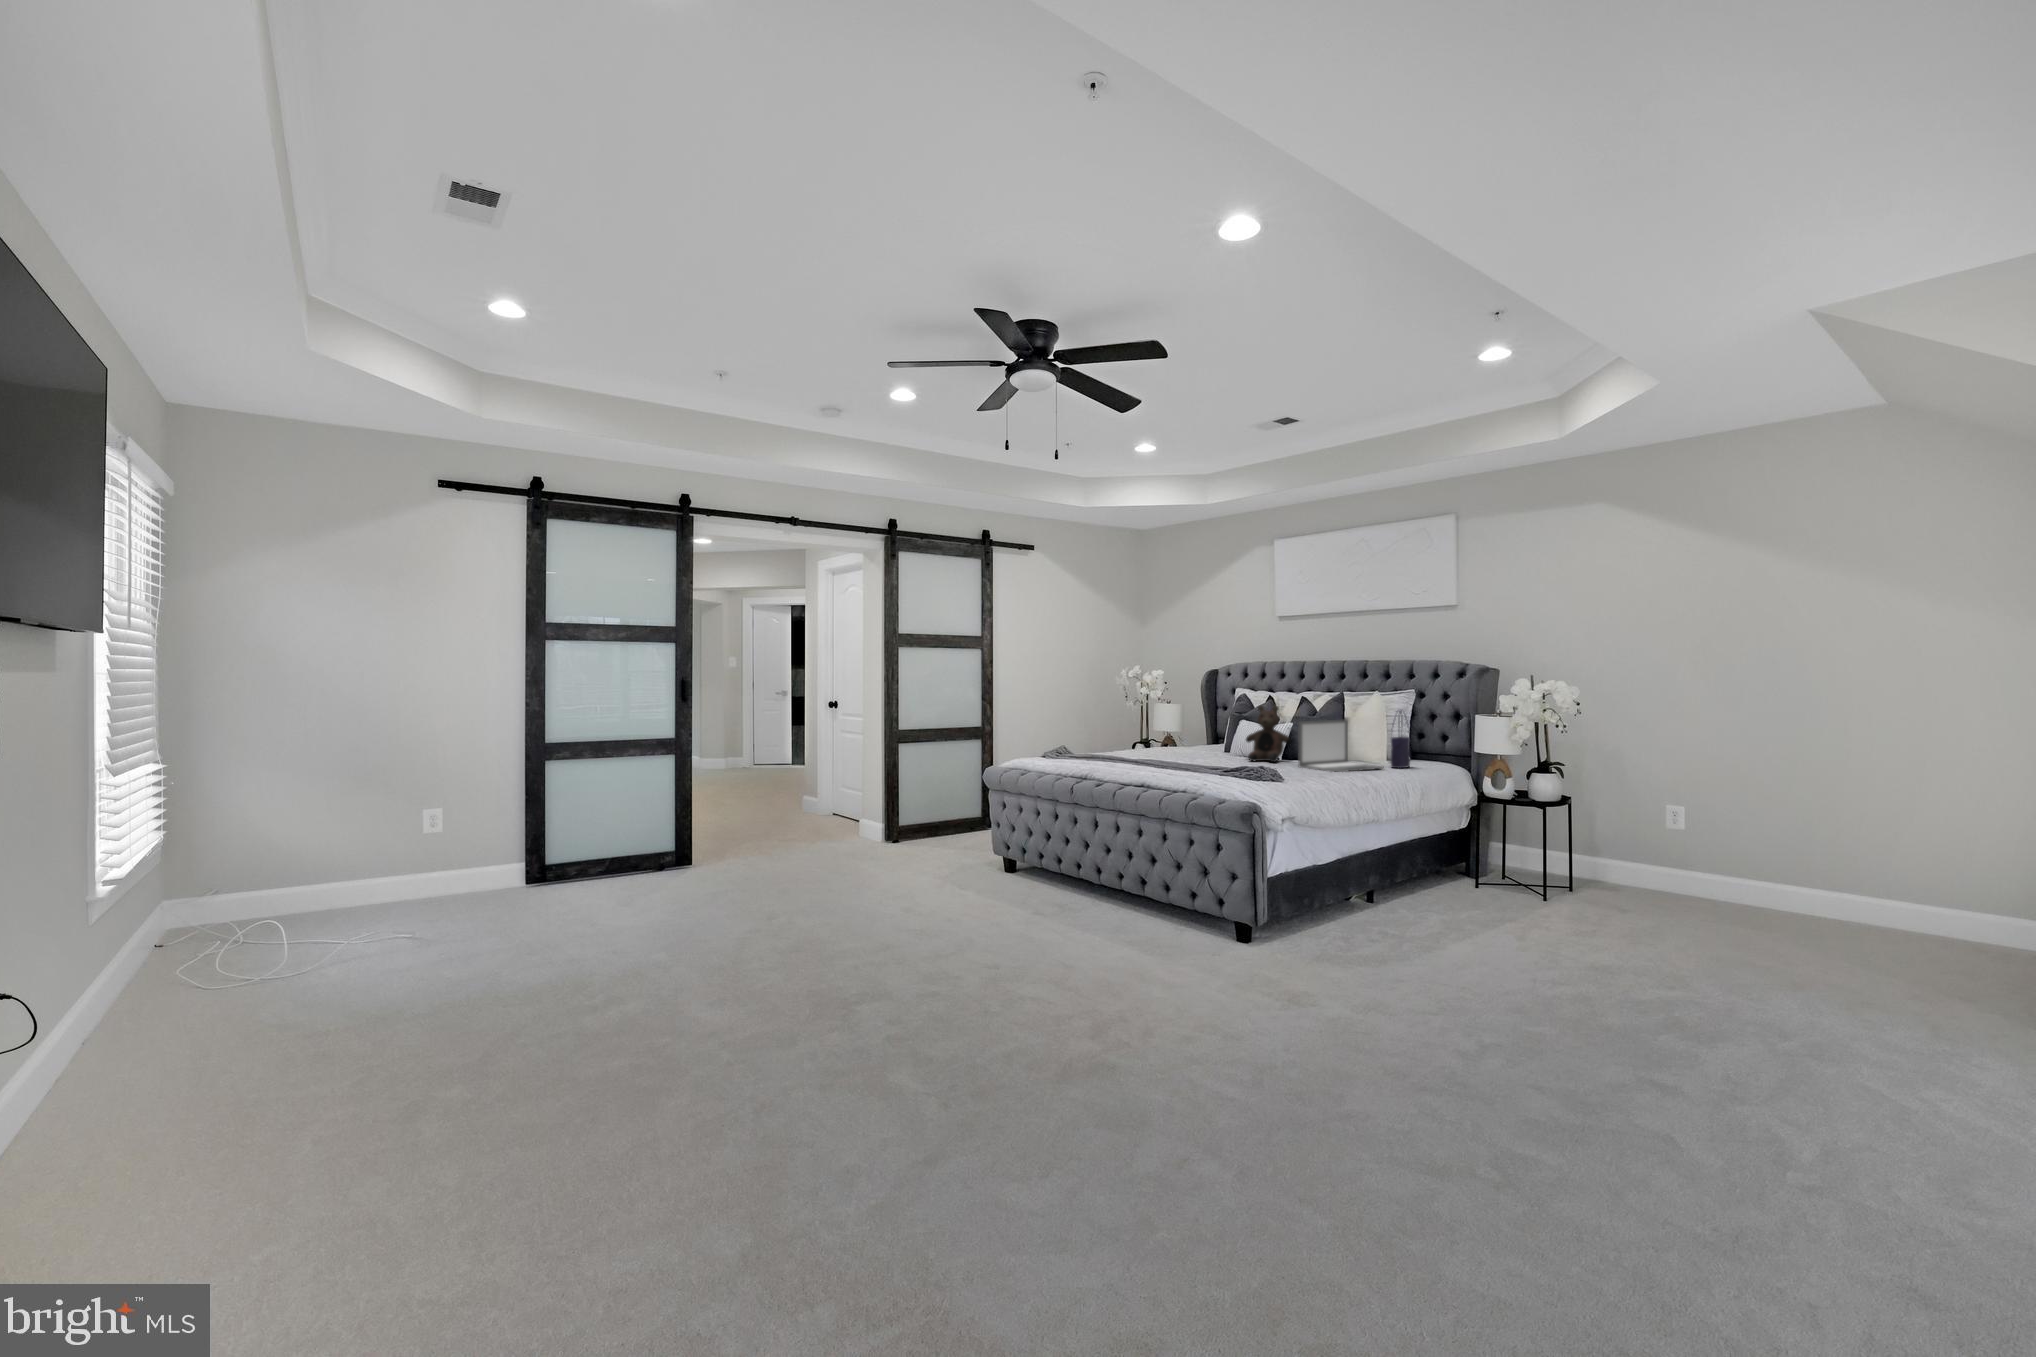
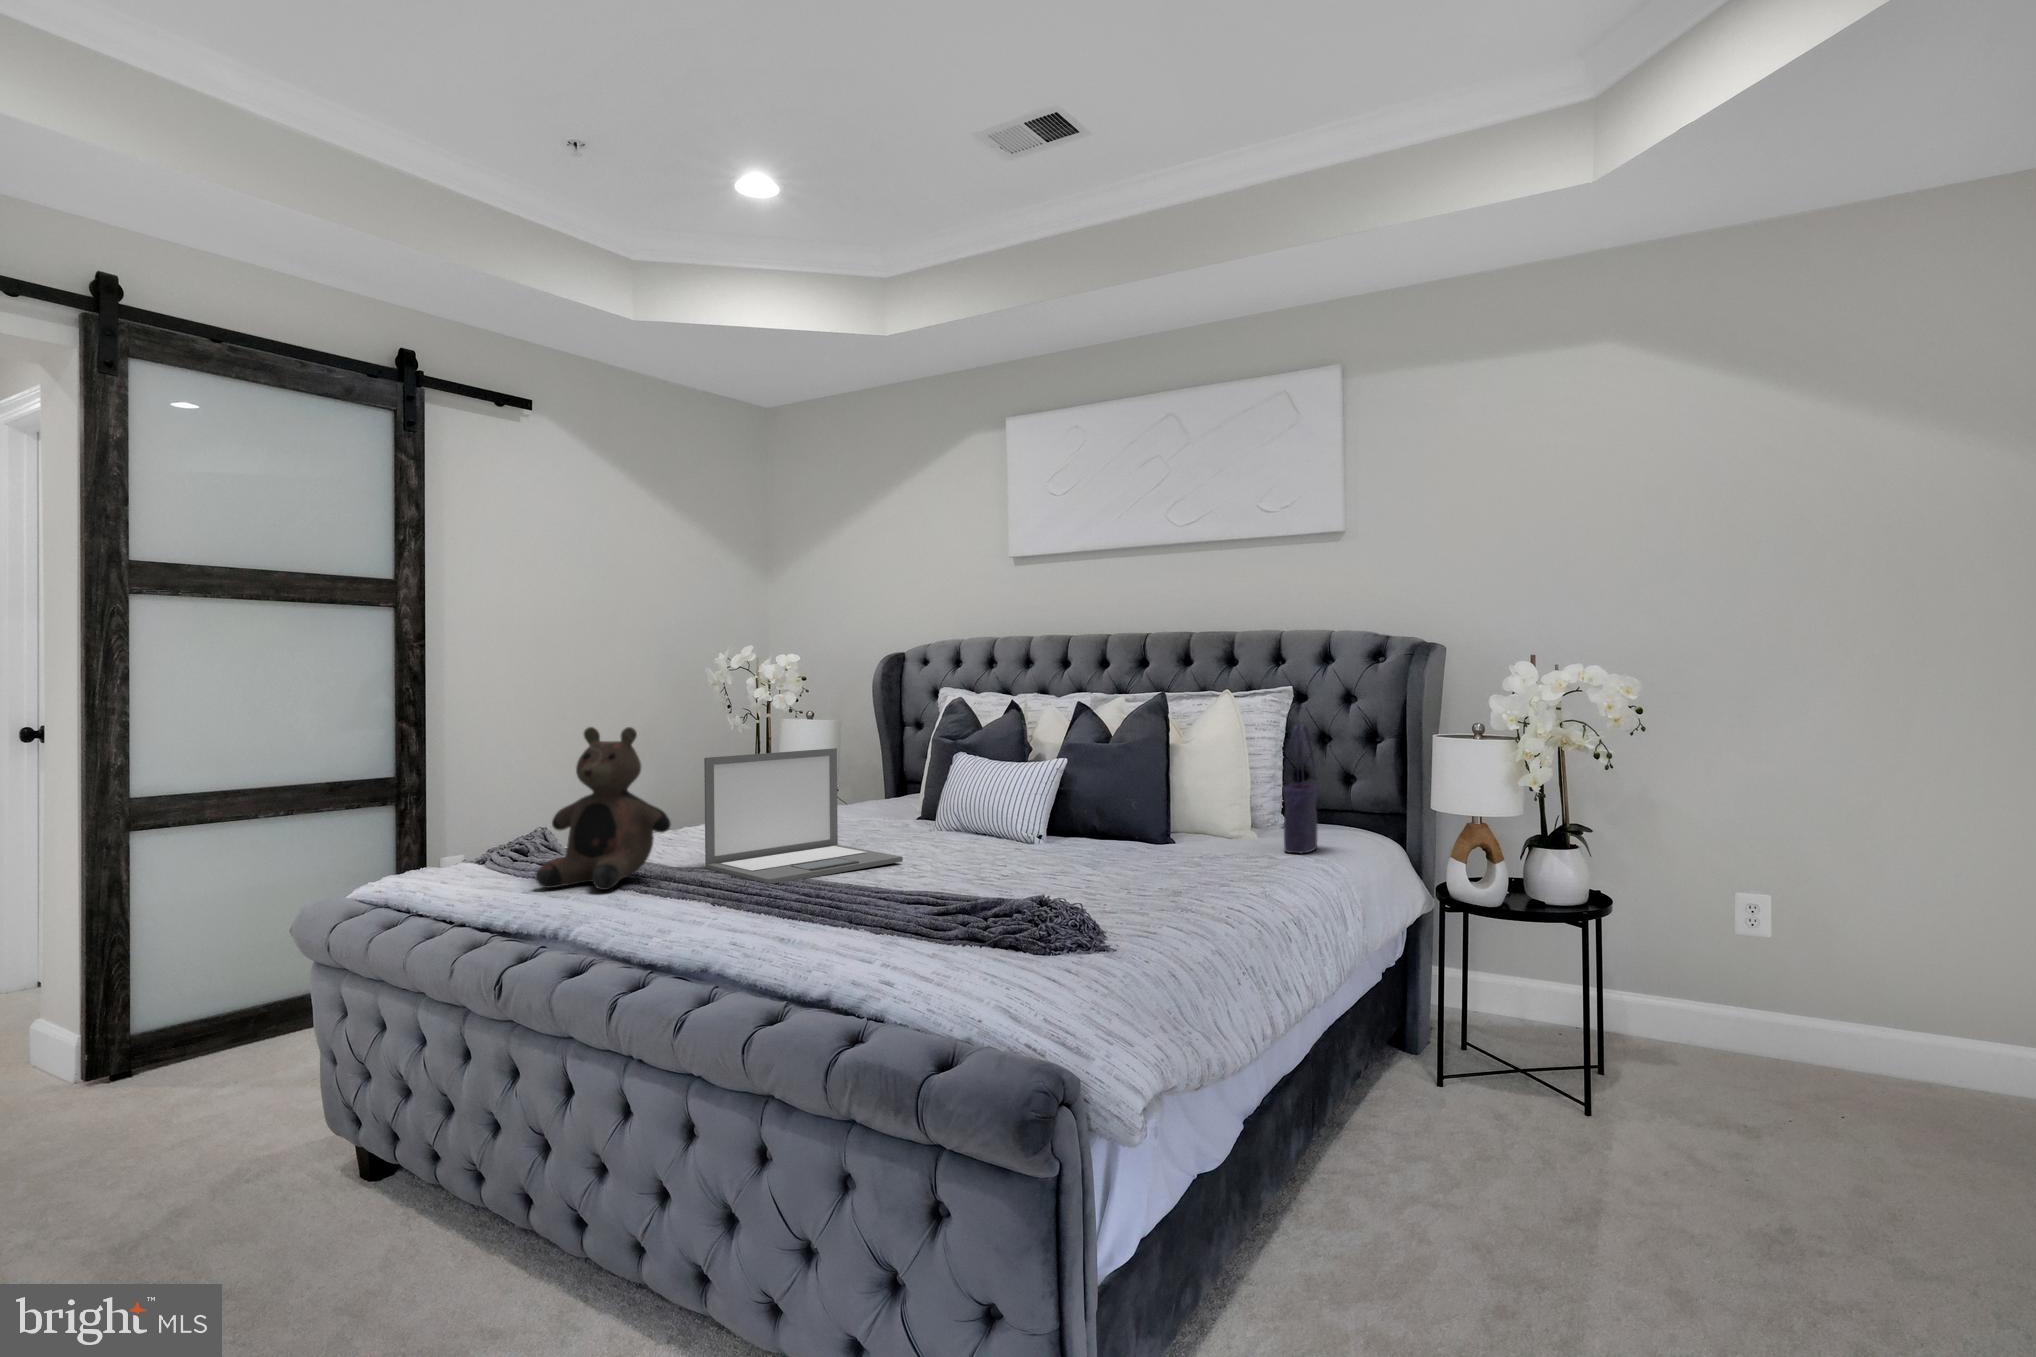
teddy bear: present [1246,706,1291,762] -> present [536,727,670,890]
laptop: present [1298,720,1383,772] -> present [704,748,903,884]

